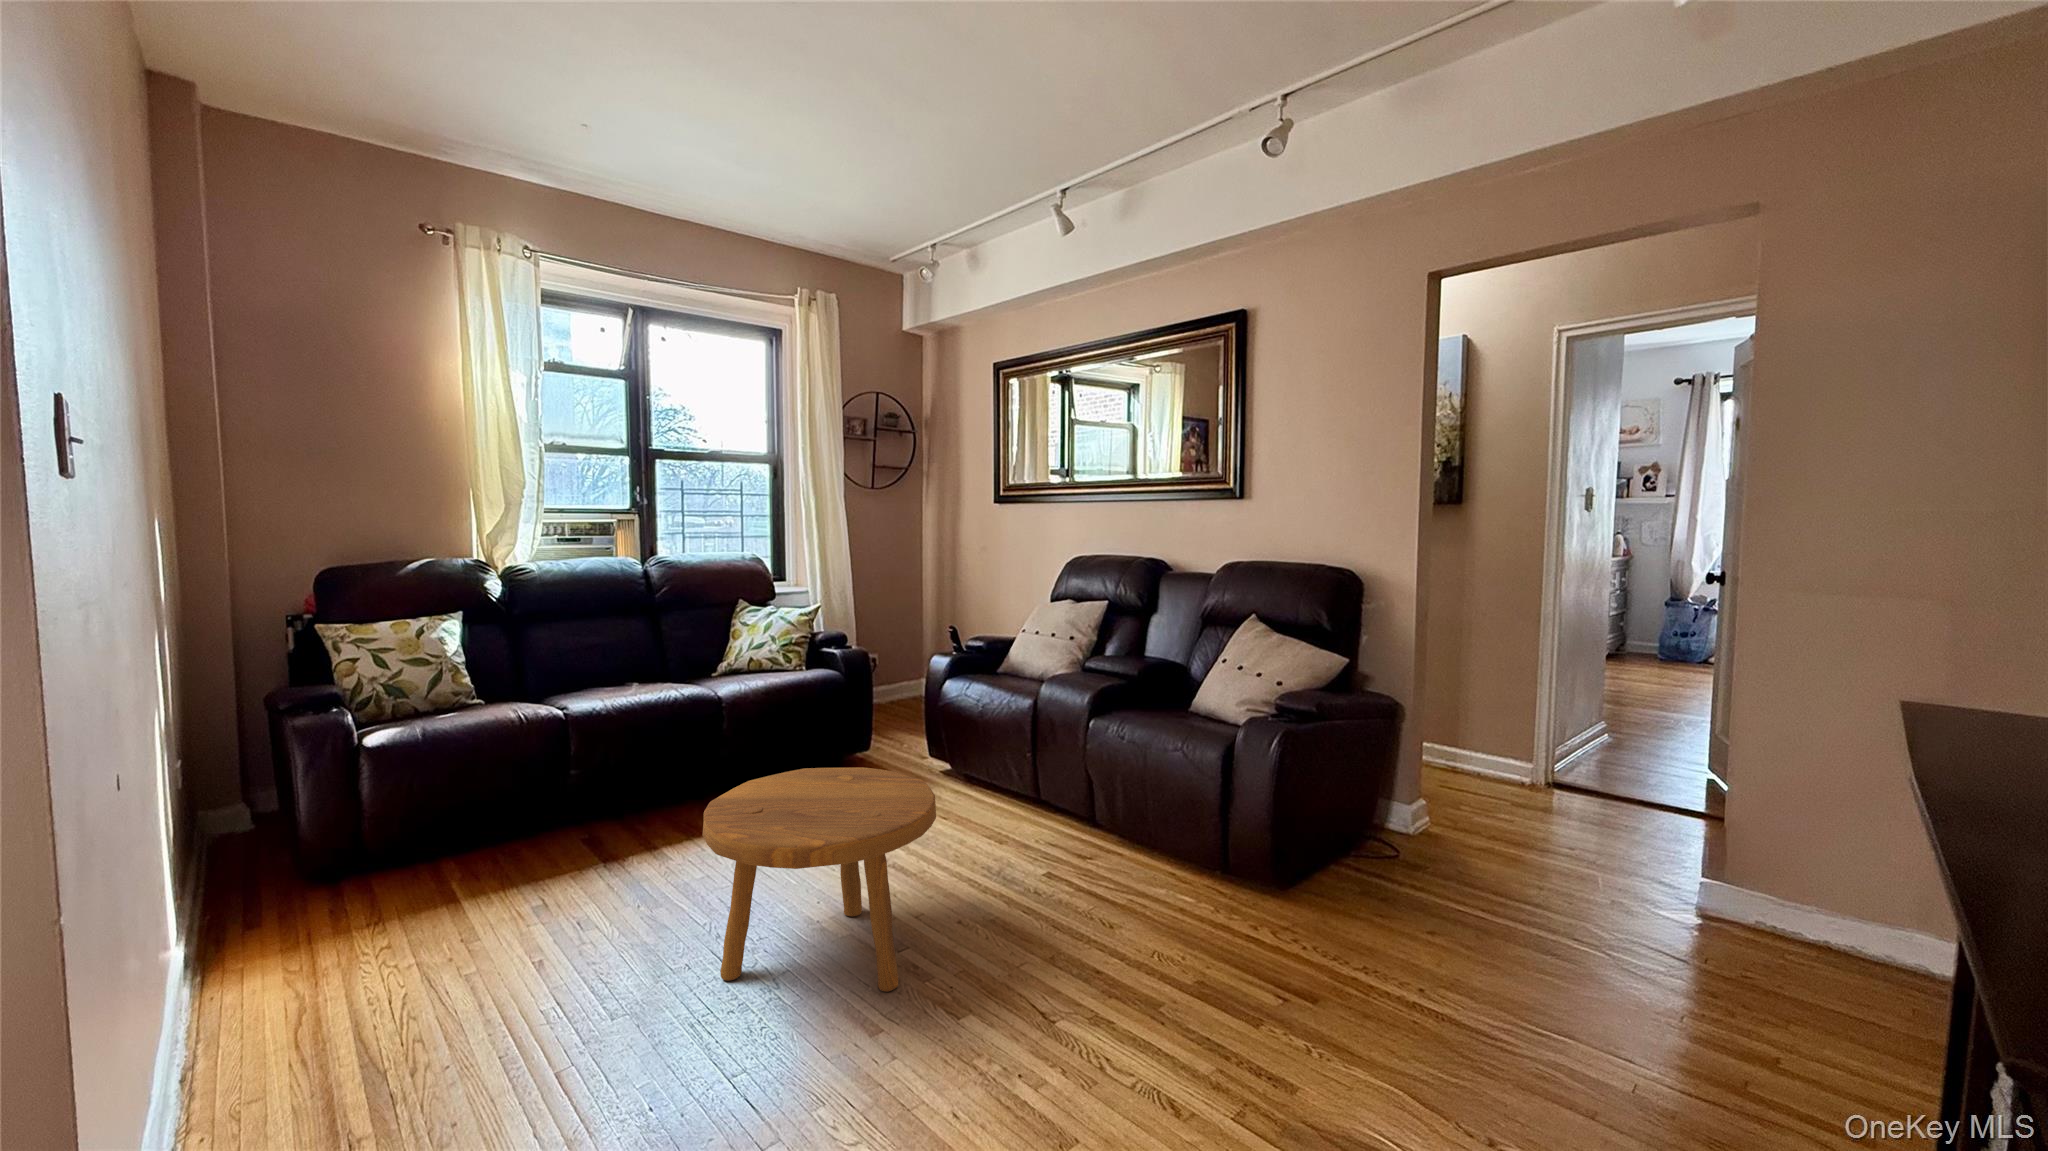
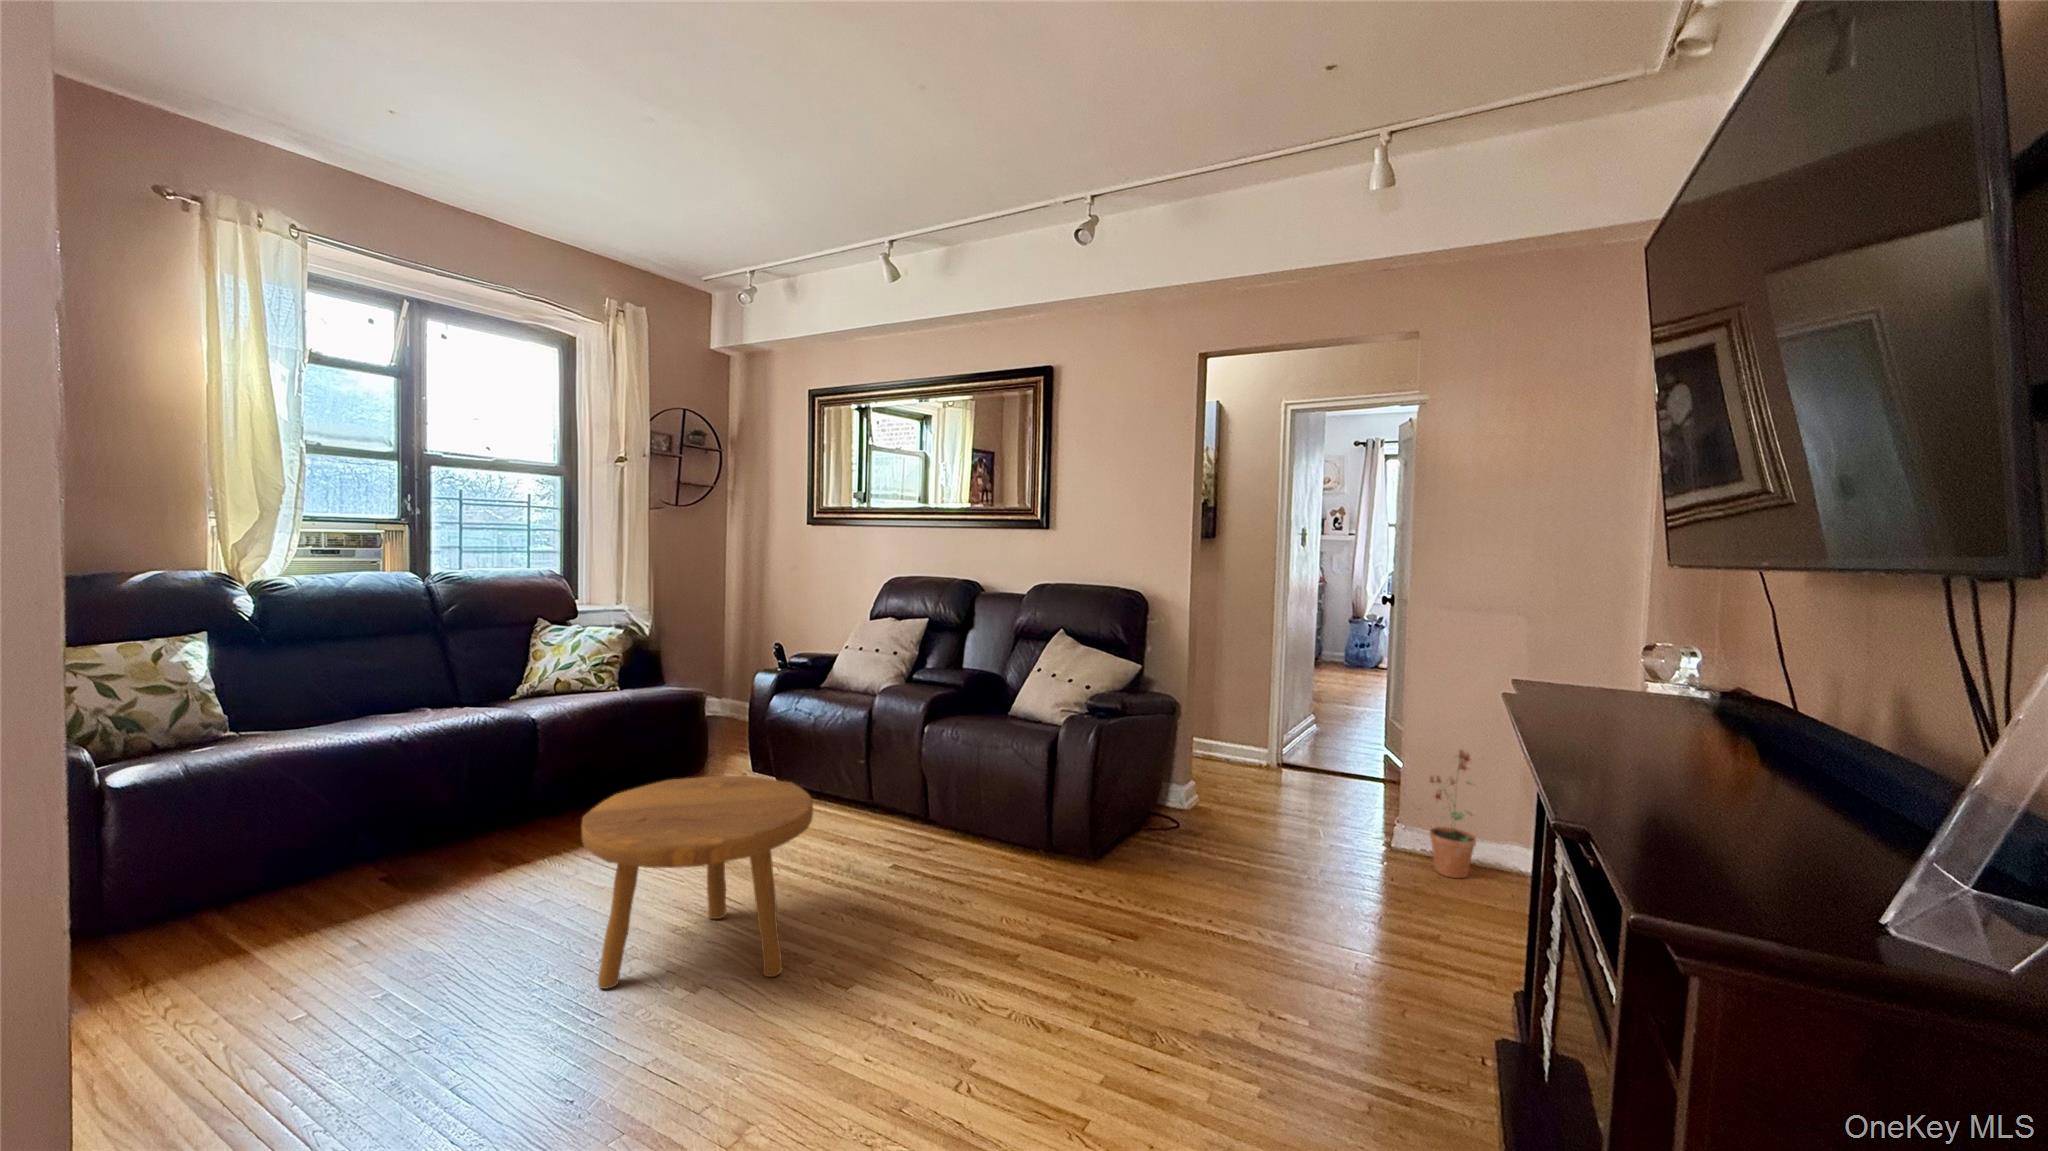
potted plant: none [1771,793,1857,976] -> present [1430,750,1476,878]

